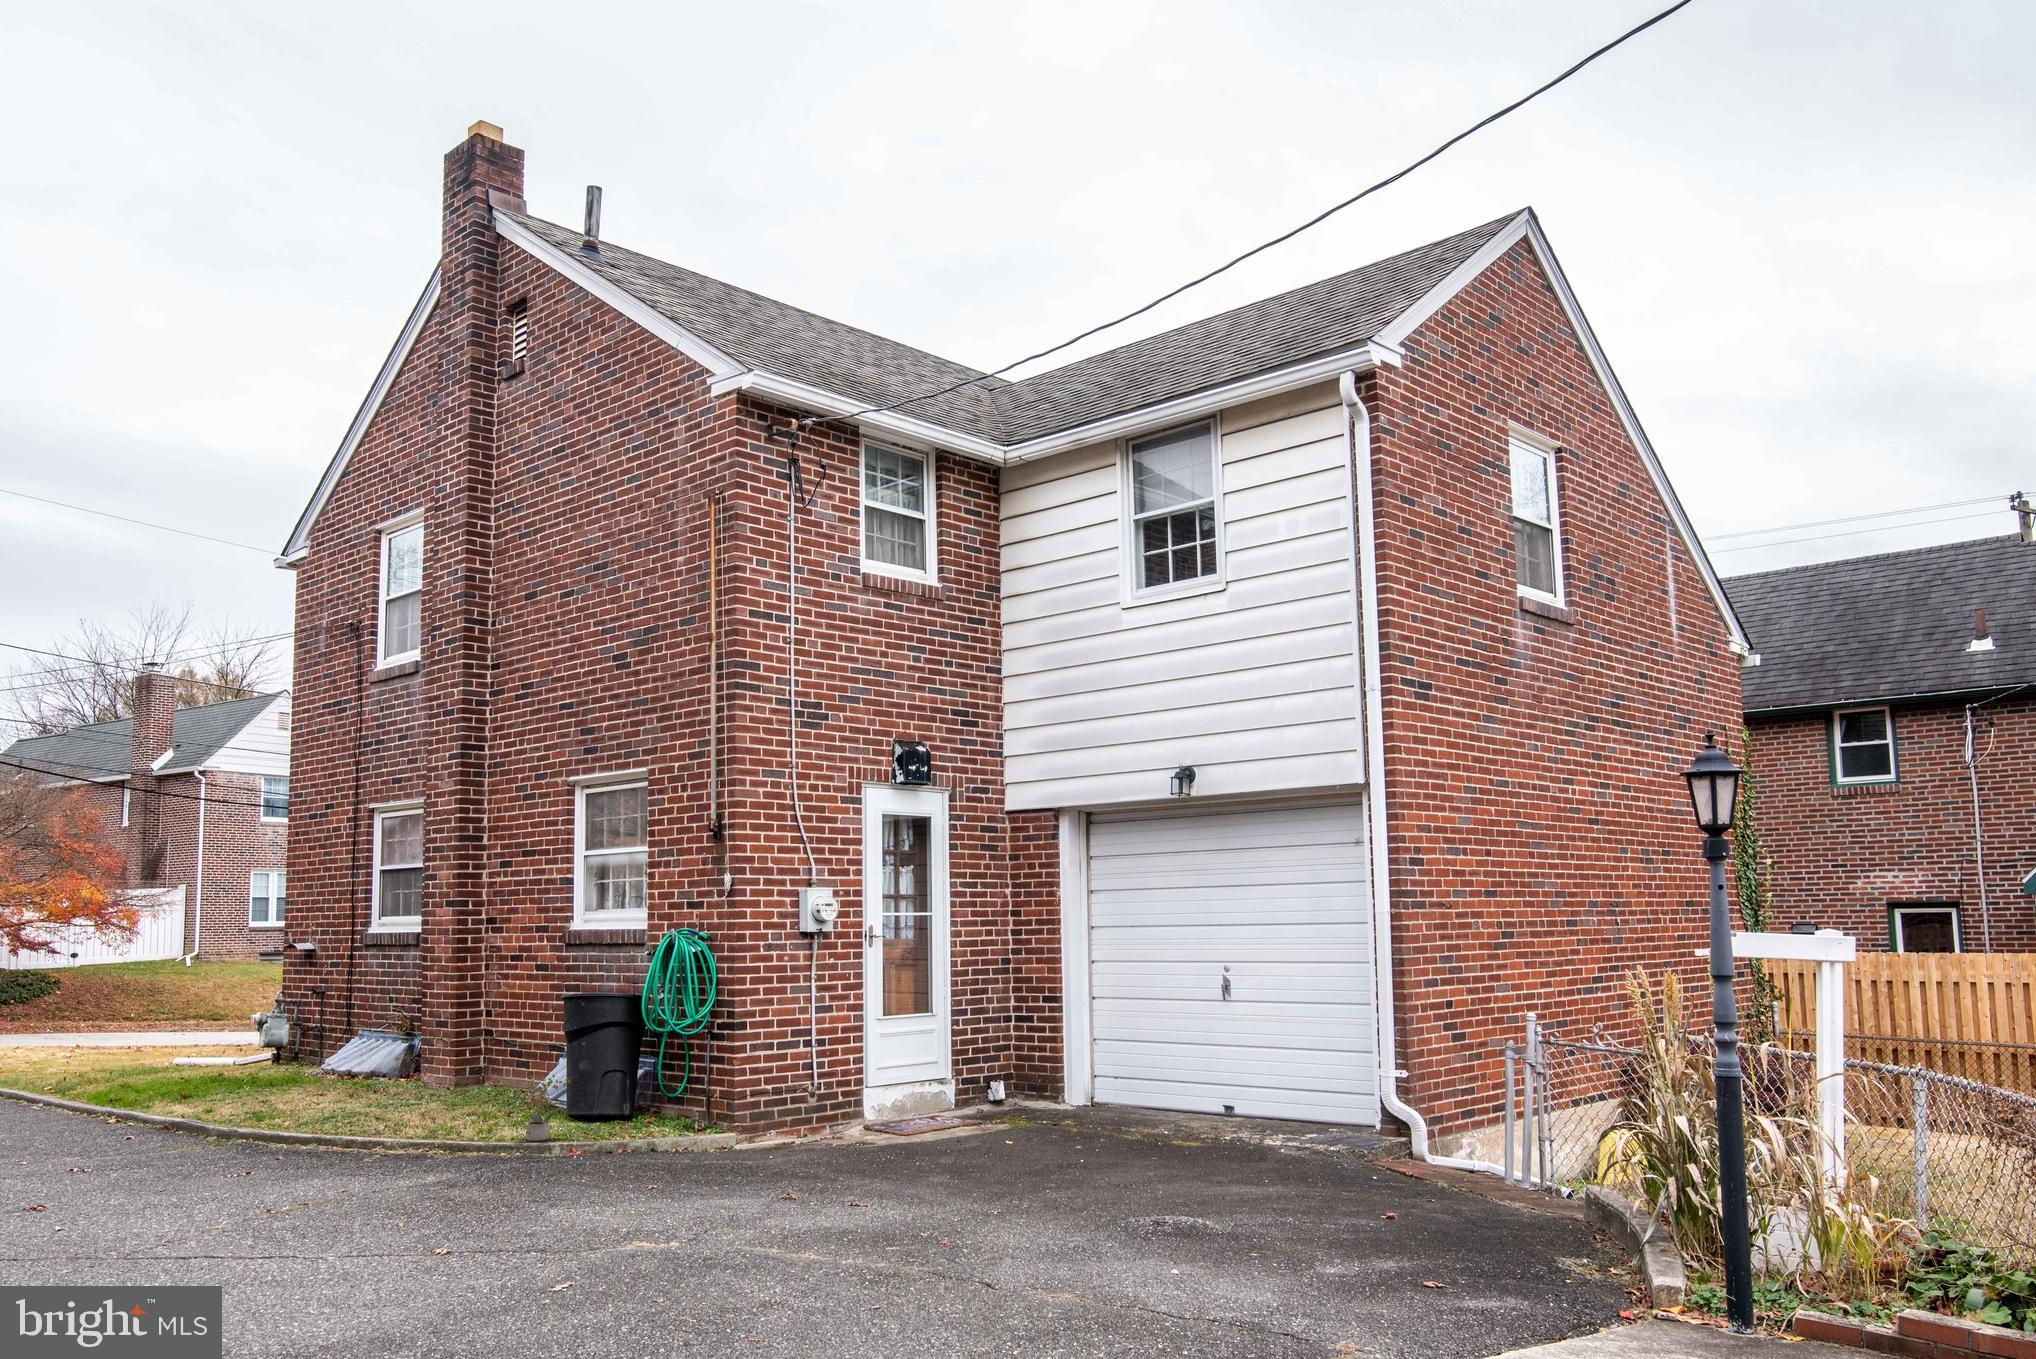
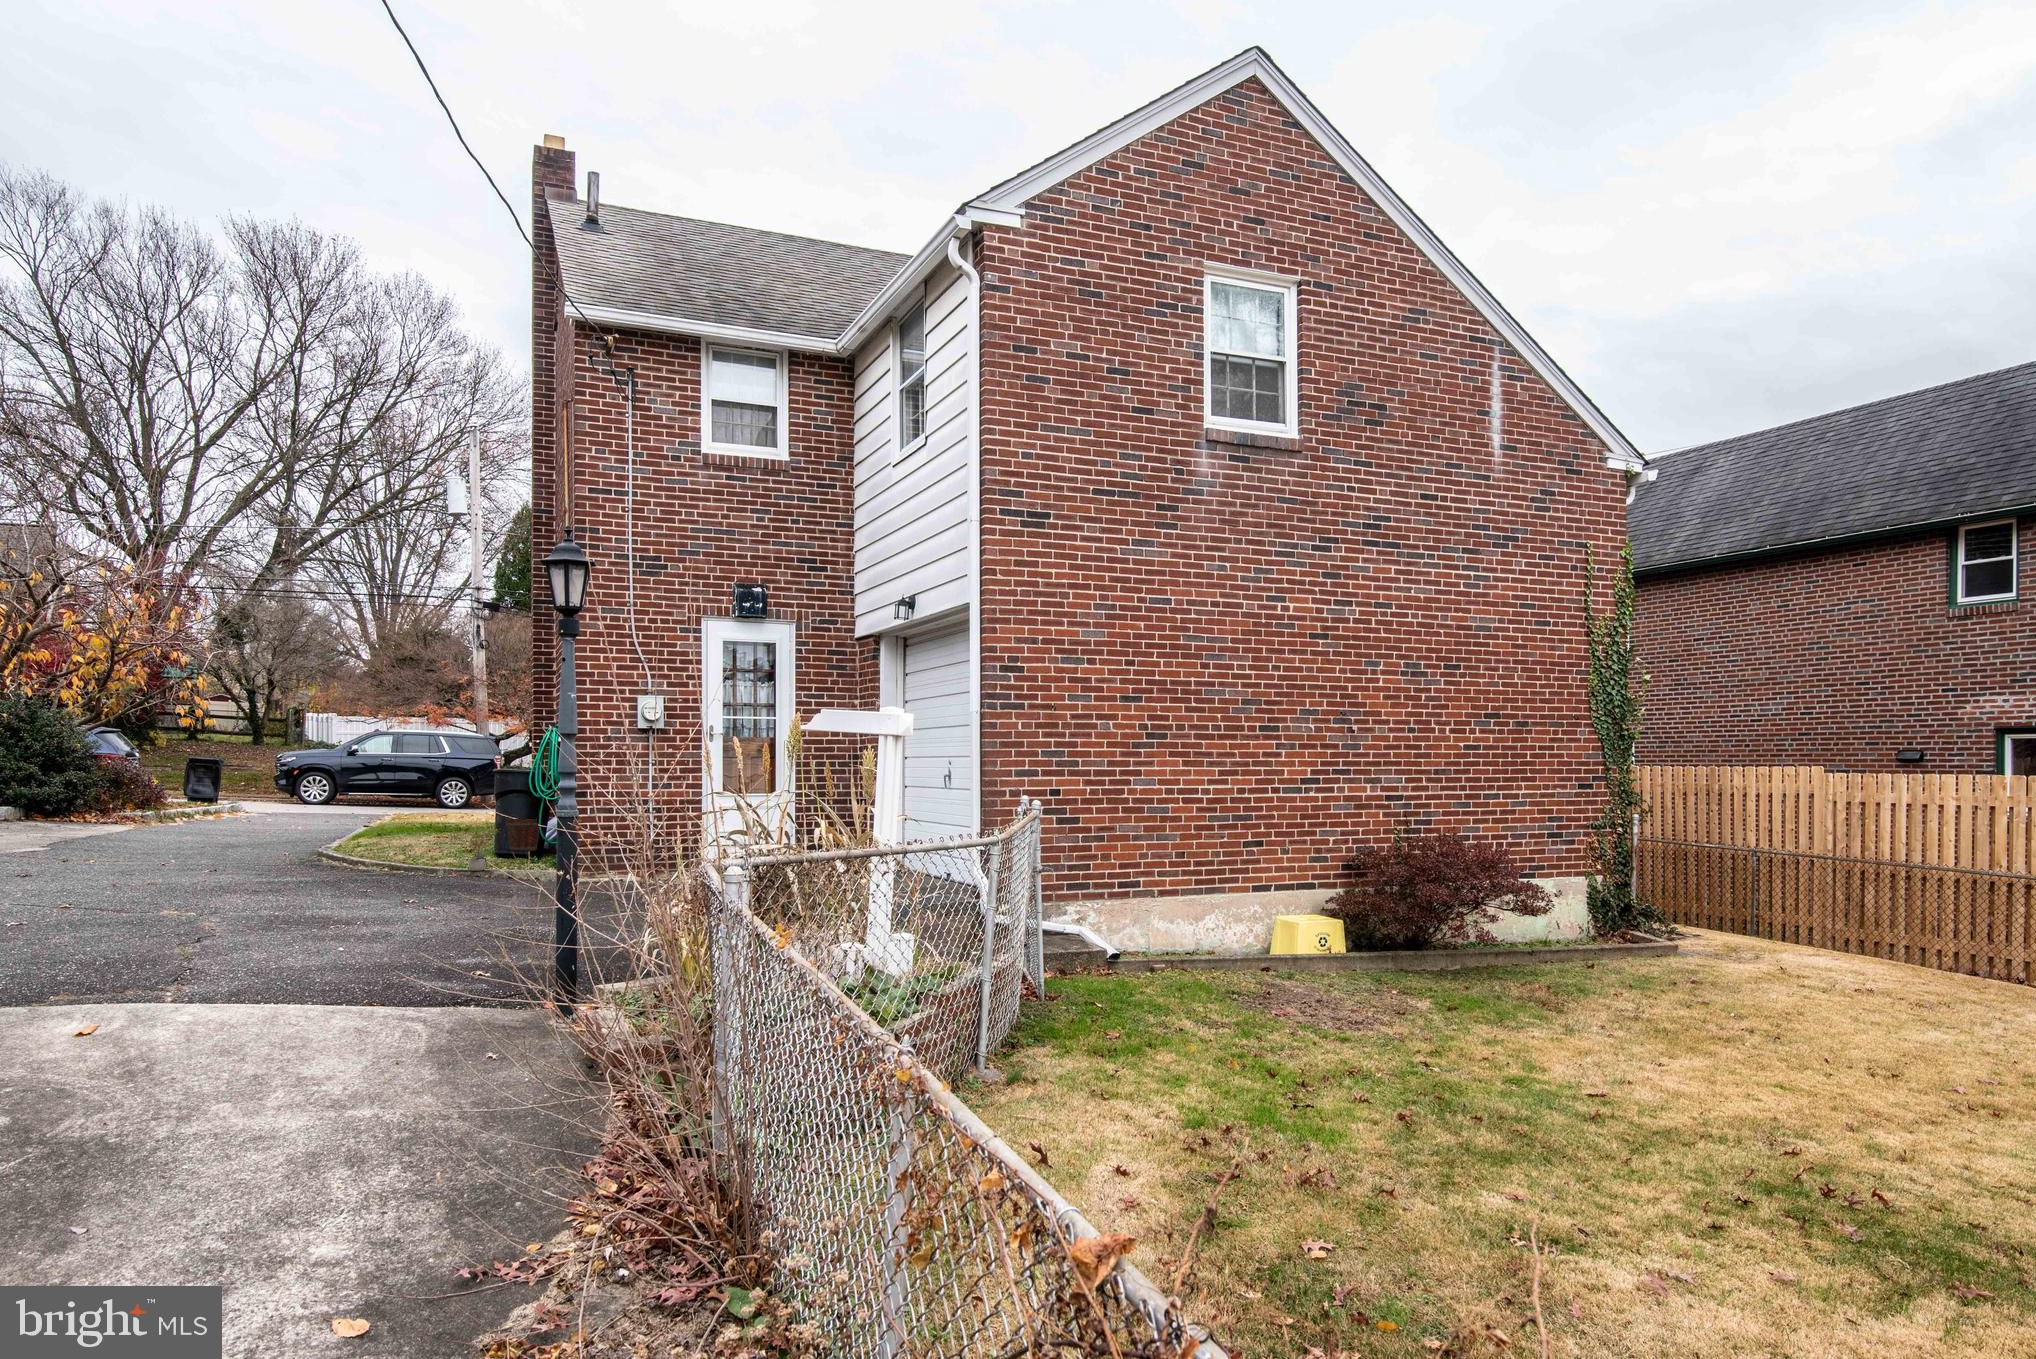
bucket: none [439,1054,490,1108] -> present [506,817,540,851]

